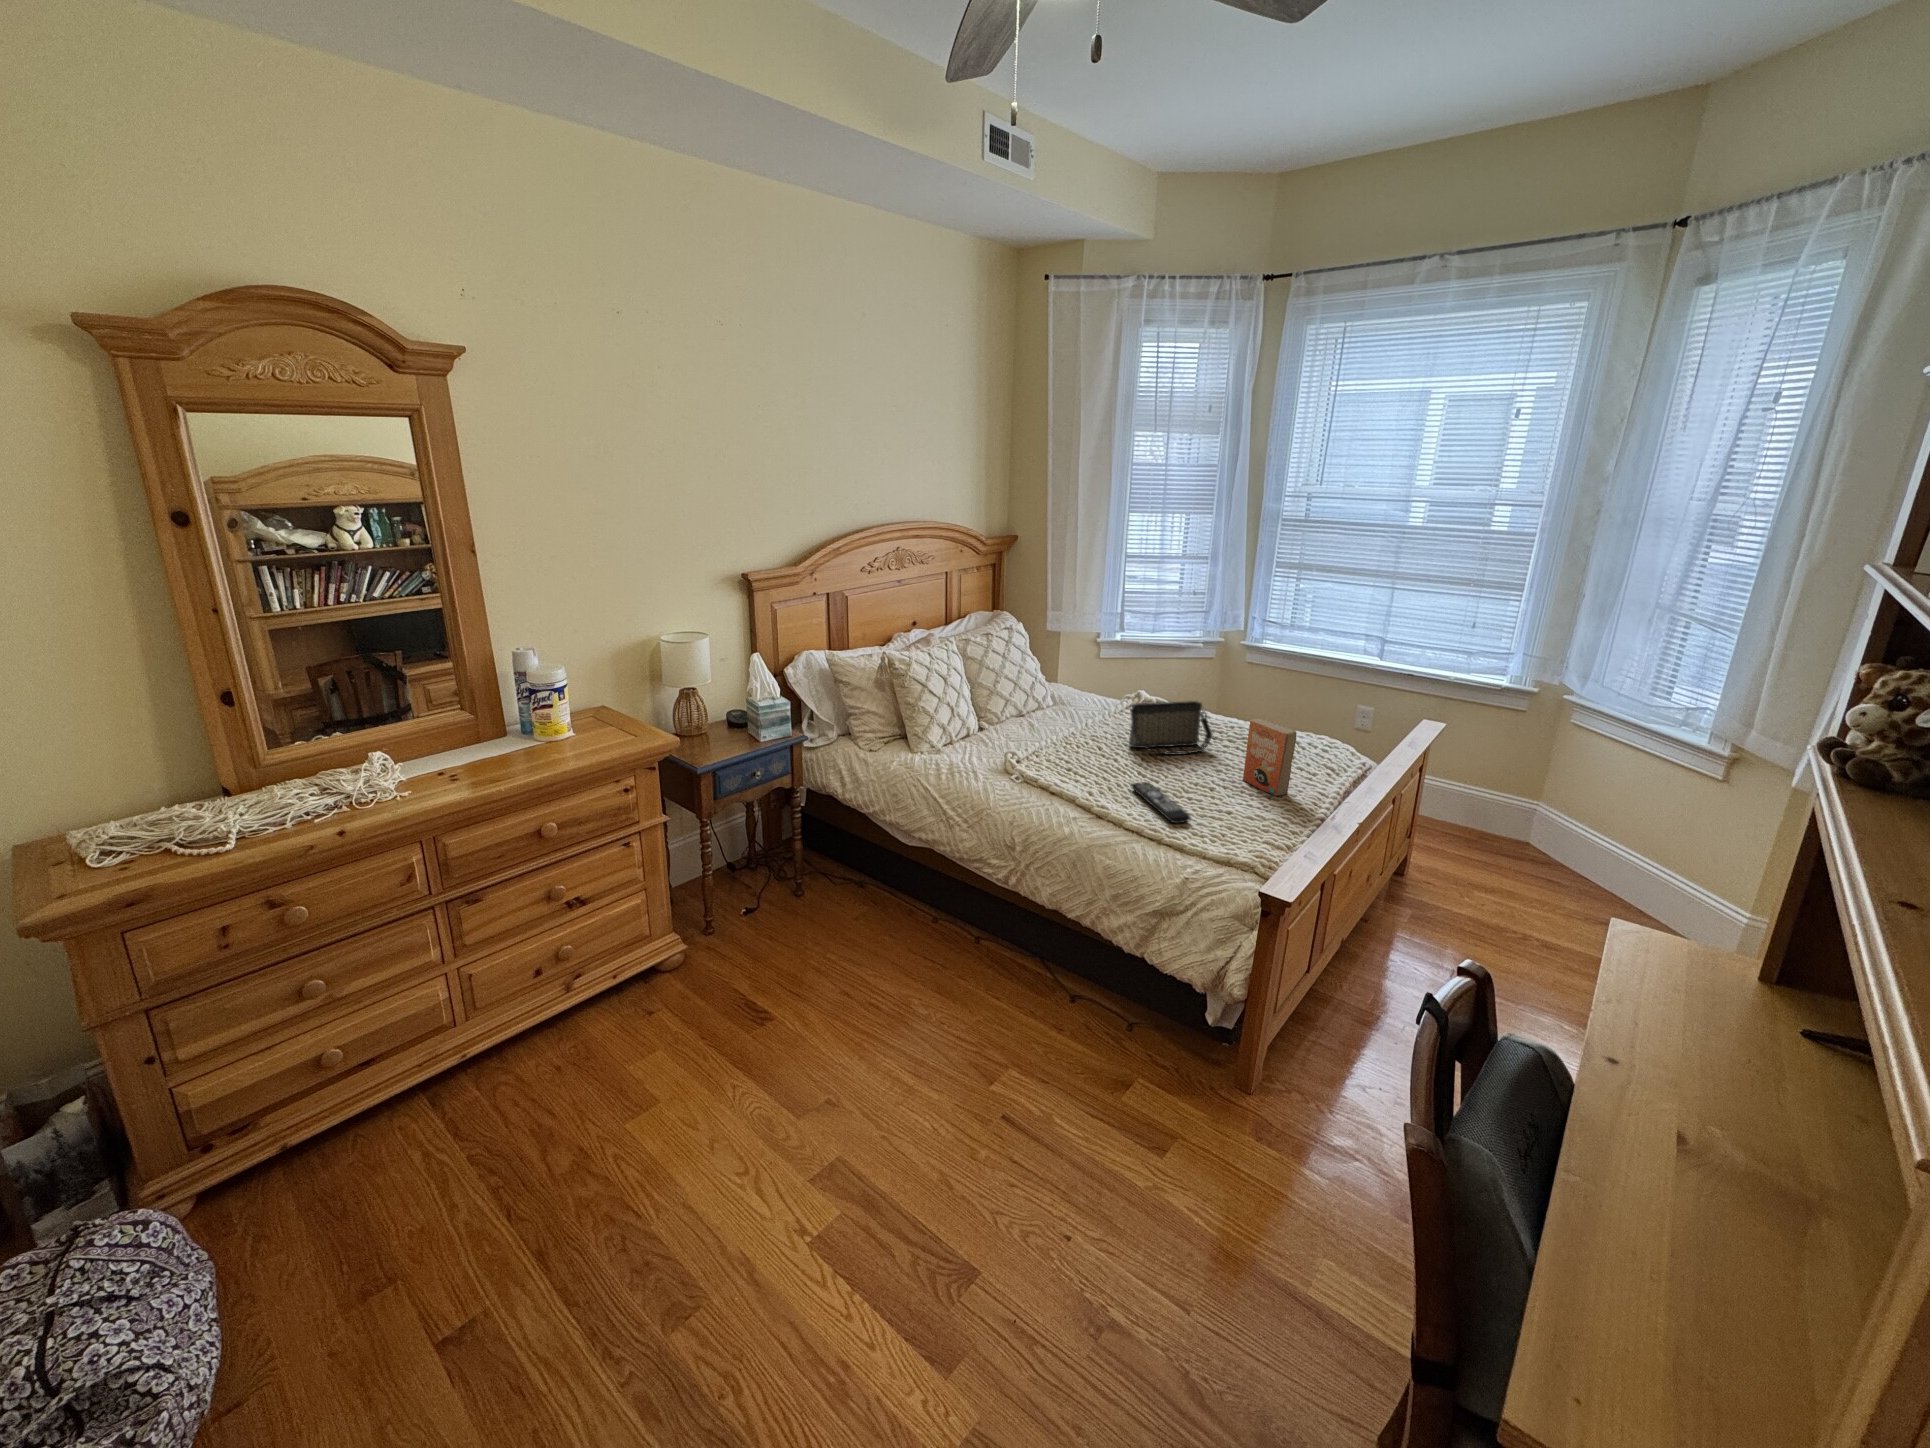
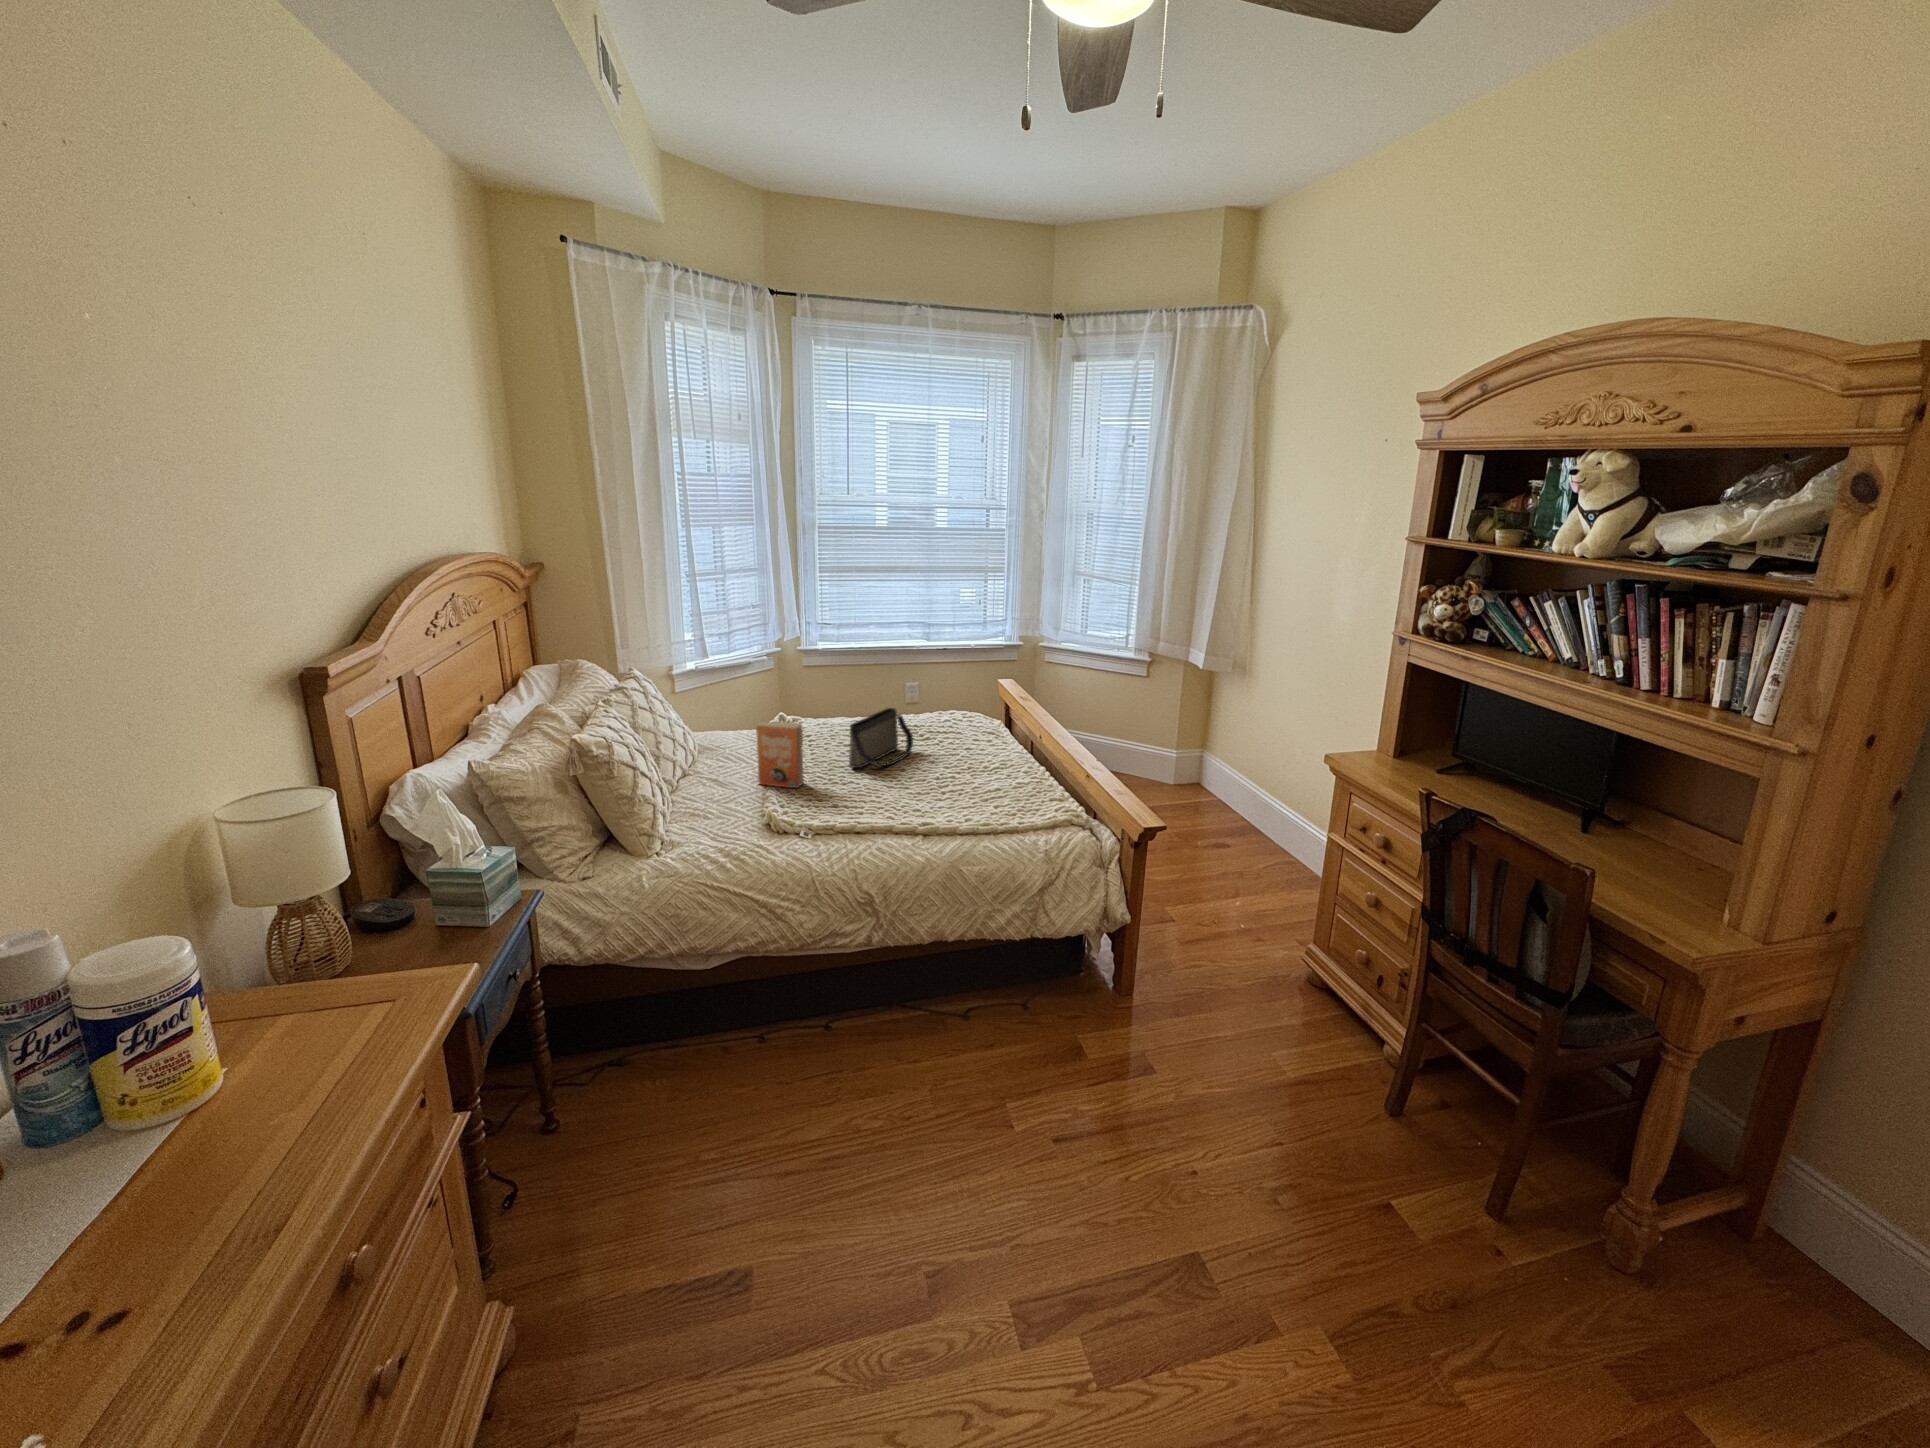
paperback book: present [1243,719,1297,796] -> present [756,722,804,788]
remote control: present [1131,782,1190,823] -> none [915,791,994,814]

